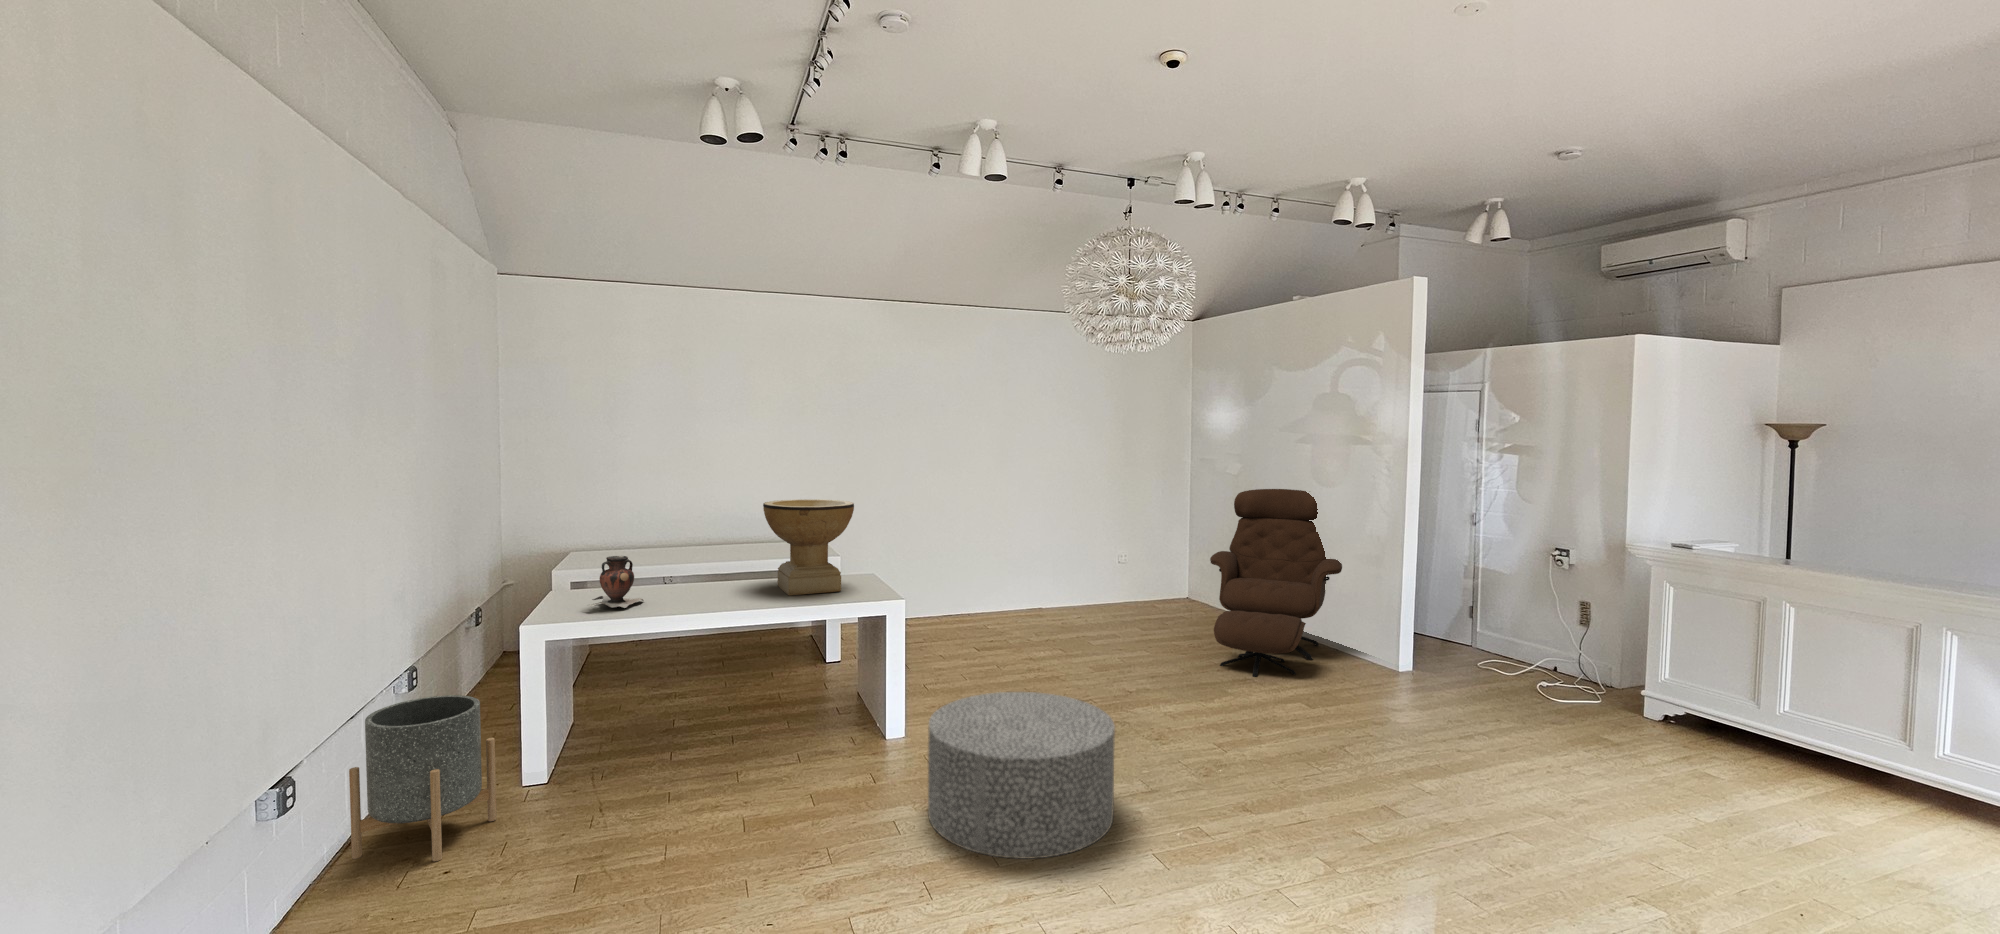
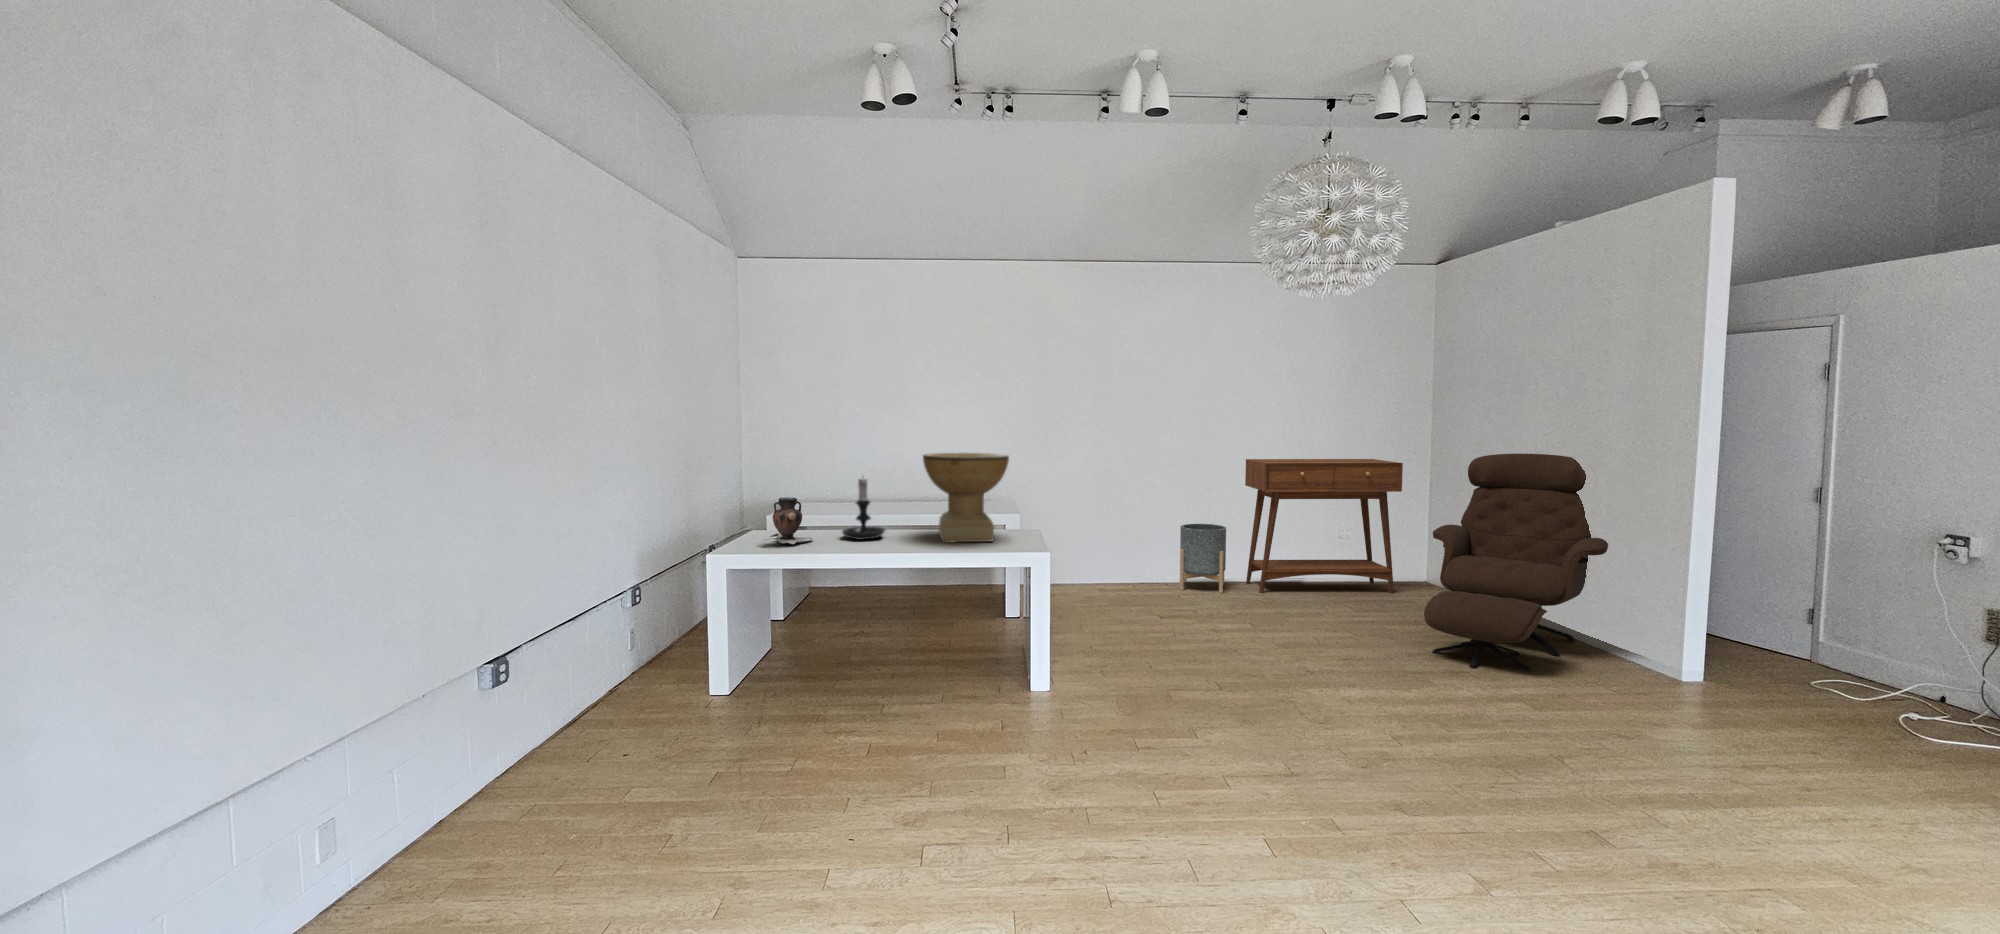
console table: none [1042,492,1177,620] -> present [1245,459,1403,593]
candle holder: none [674,526,724,597] -> present [842,478,885,540]
ottoman: present [928,692,1115,859] -> none [1037,650,1238,823]
planter: present [349,695,496,861] -> present [1180,524,1226,593]

